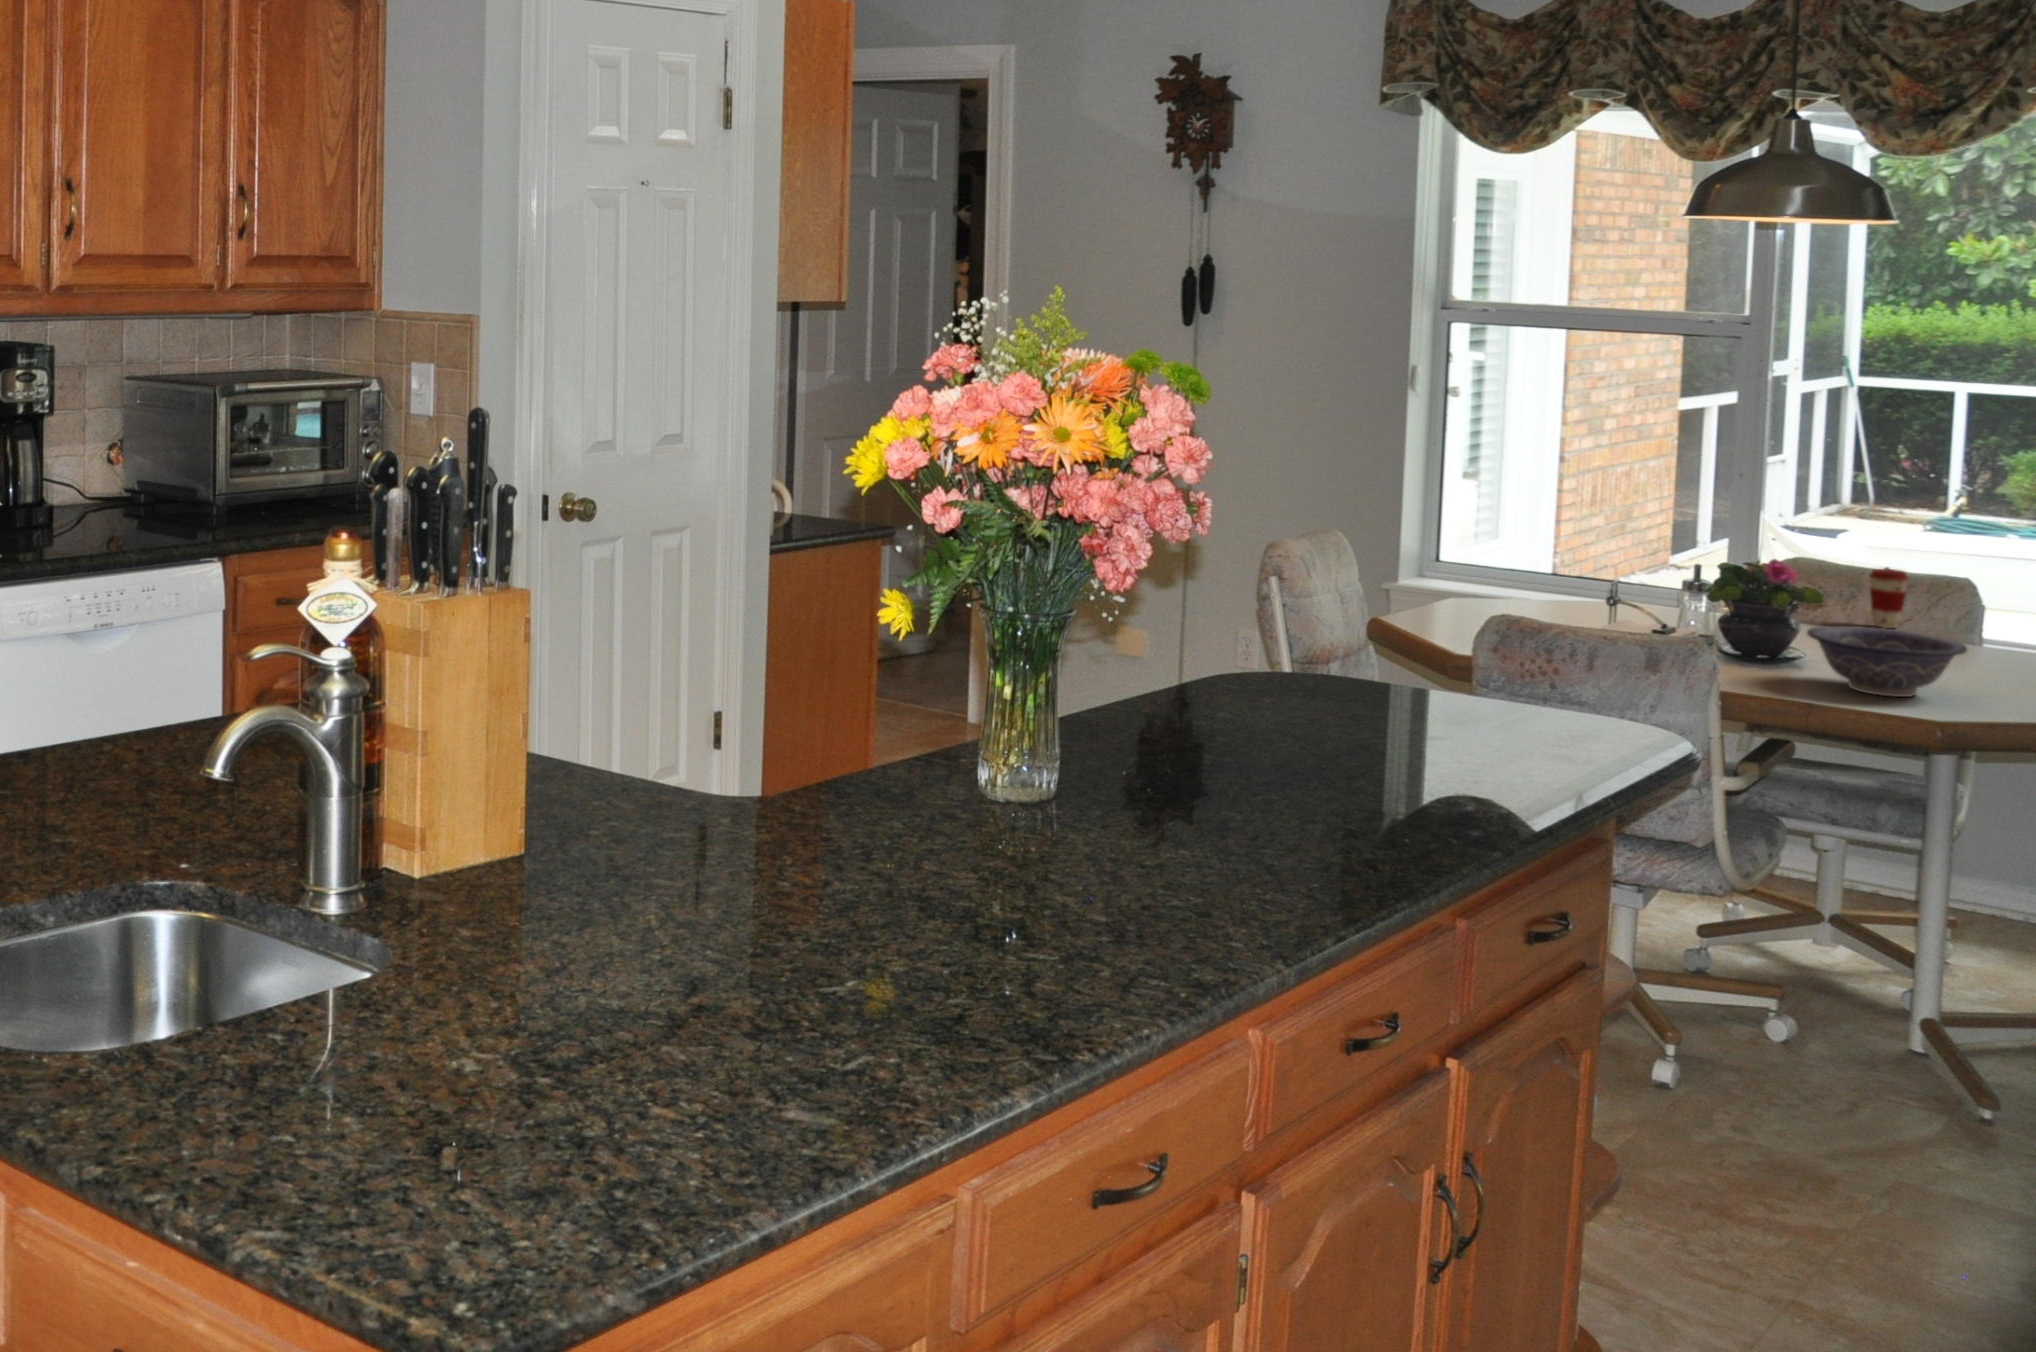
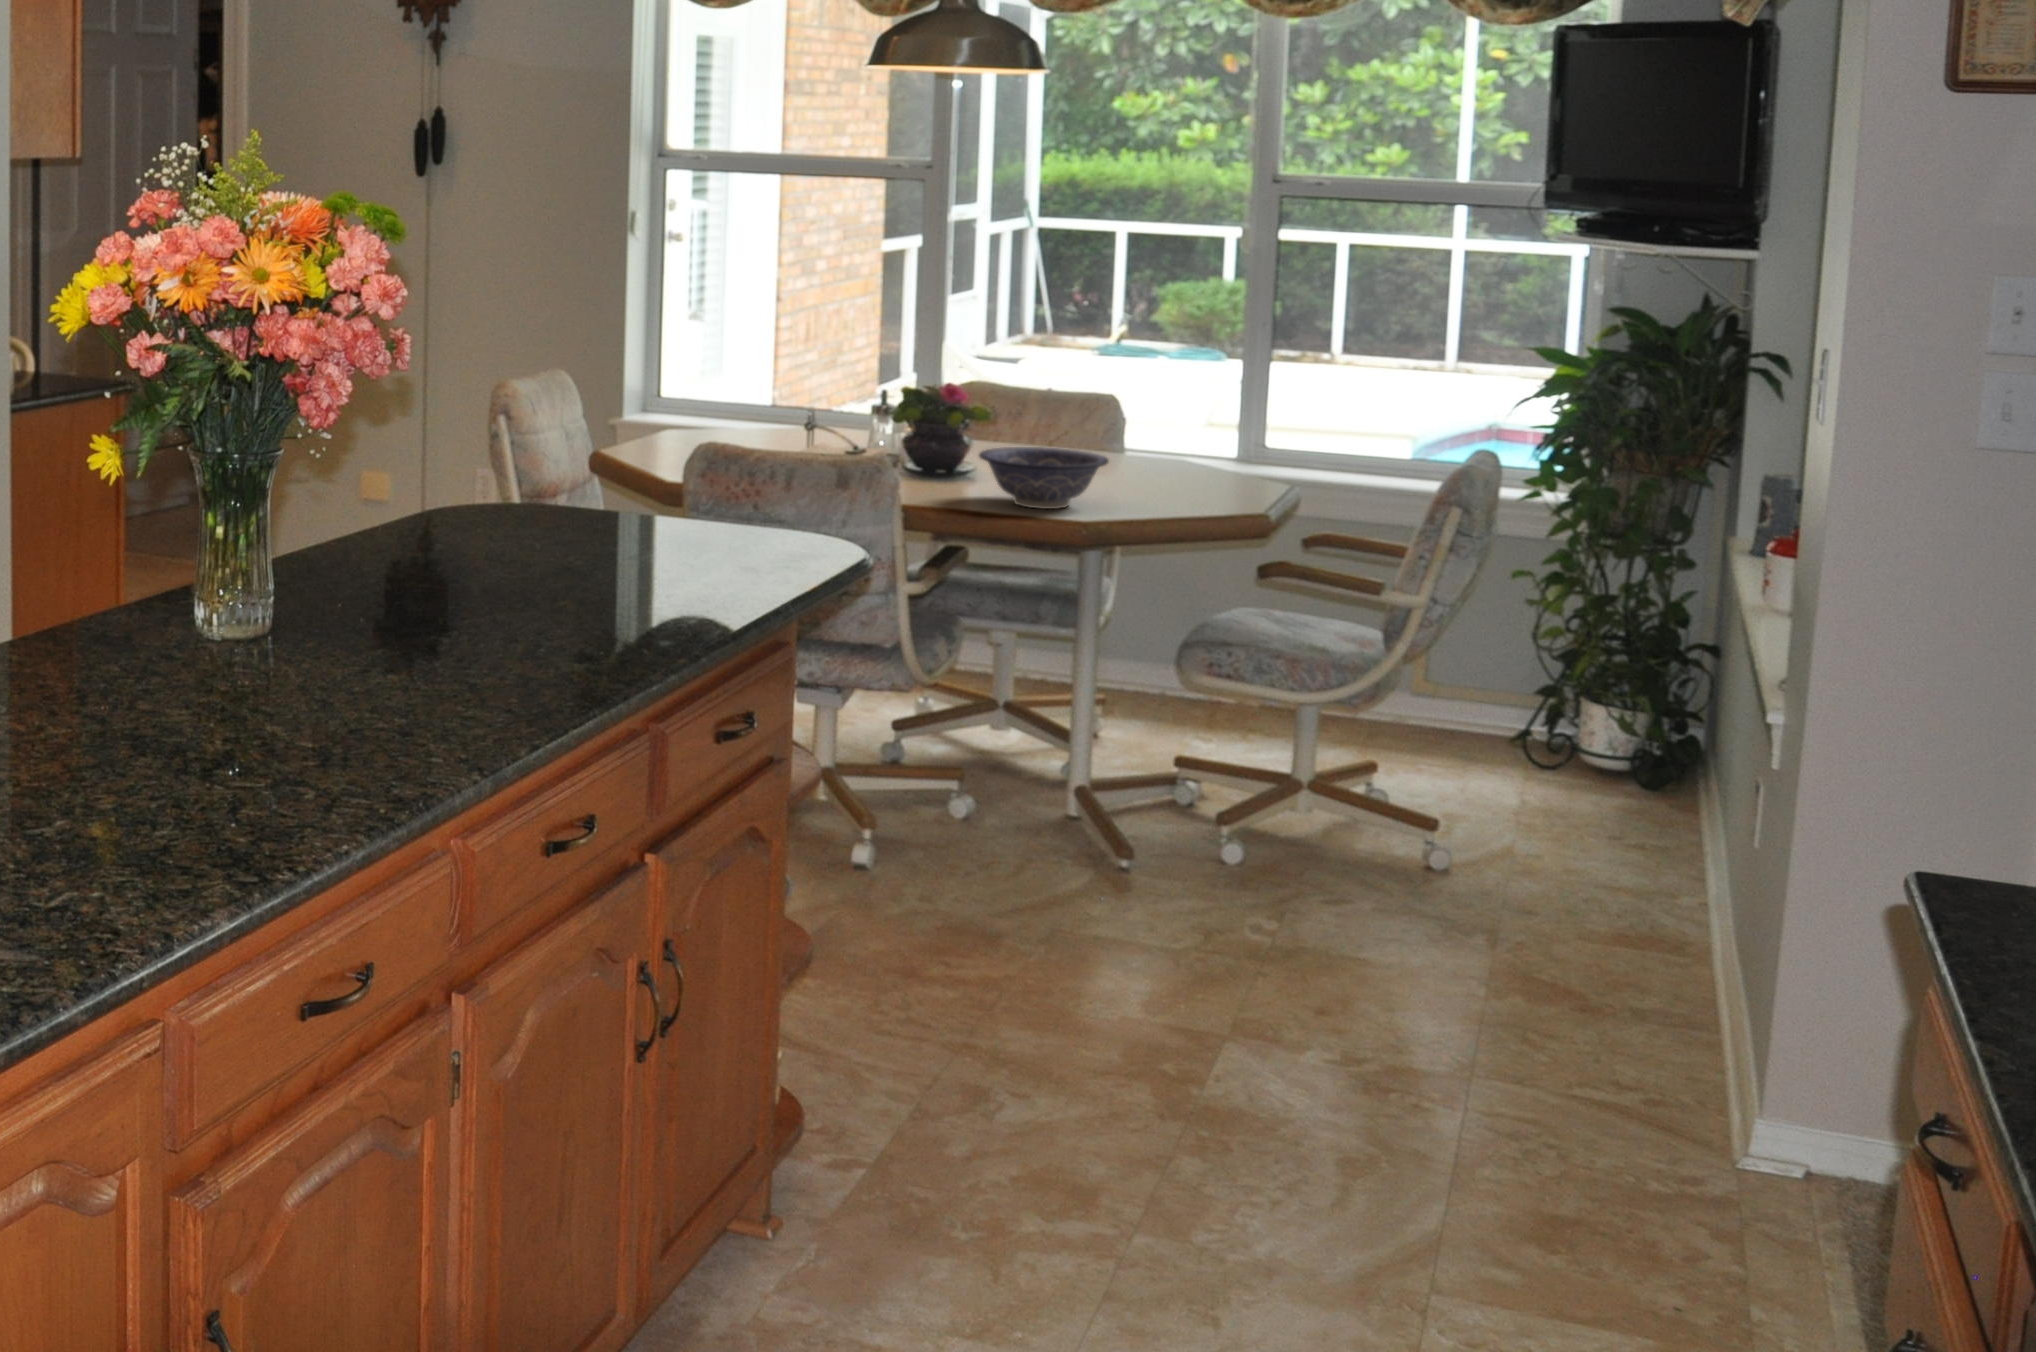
coffee cup: present [1870,569,1908,628] -> none [1036,395,1069,450]

